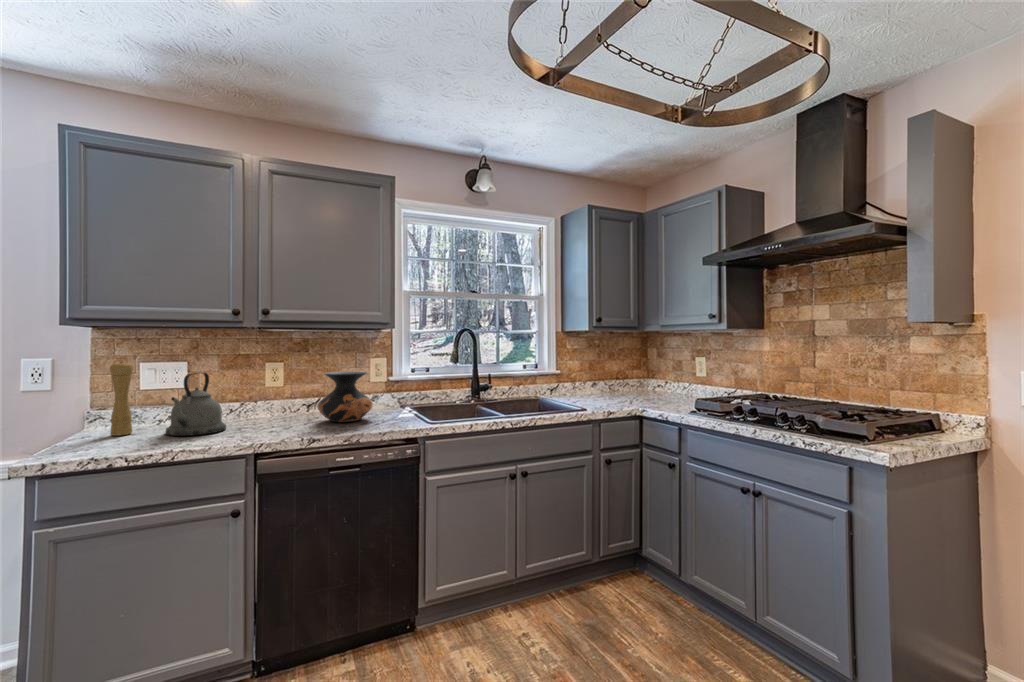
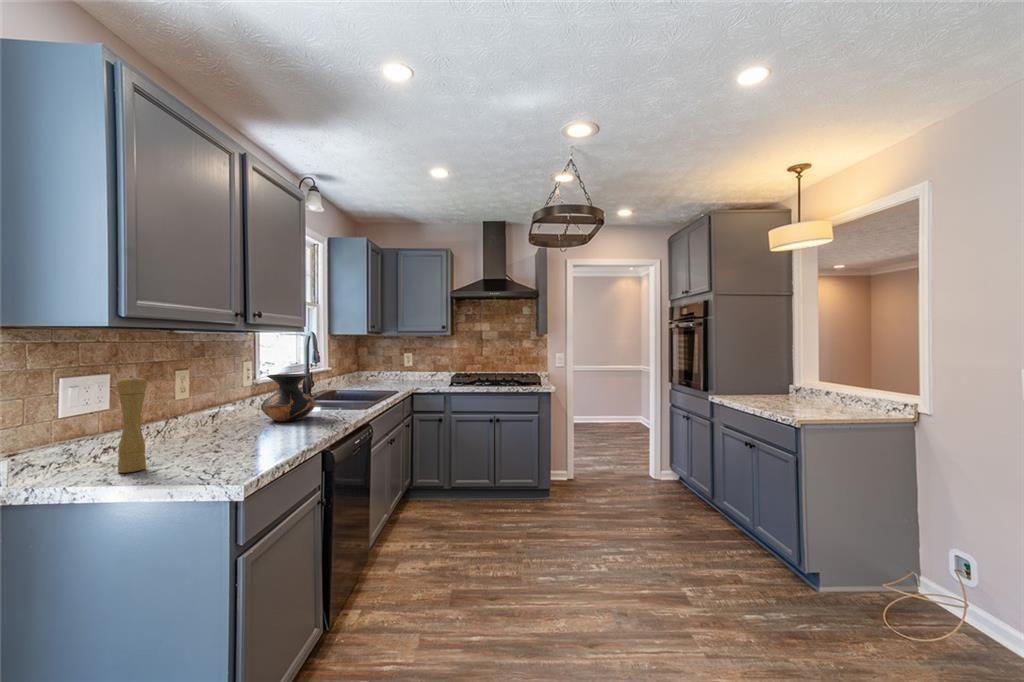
kettle: present [166,373,226,436] -> none [172,383,245,456]

